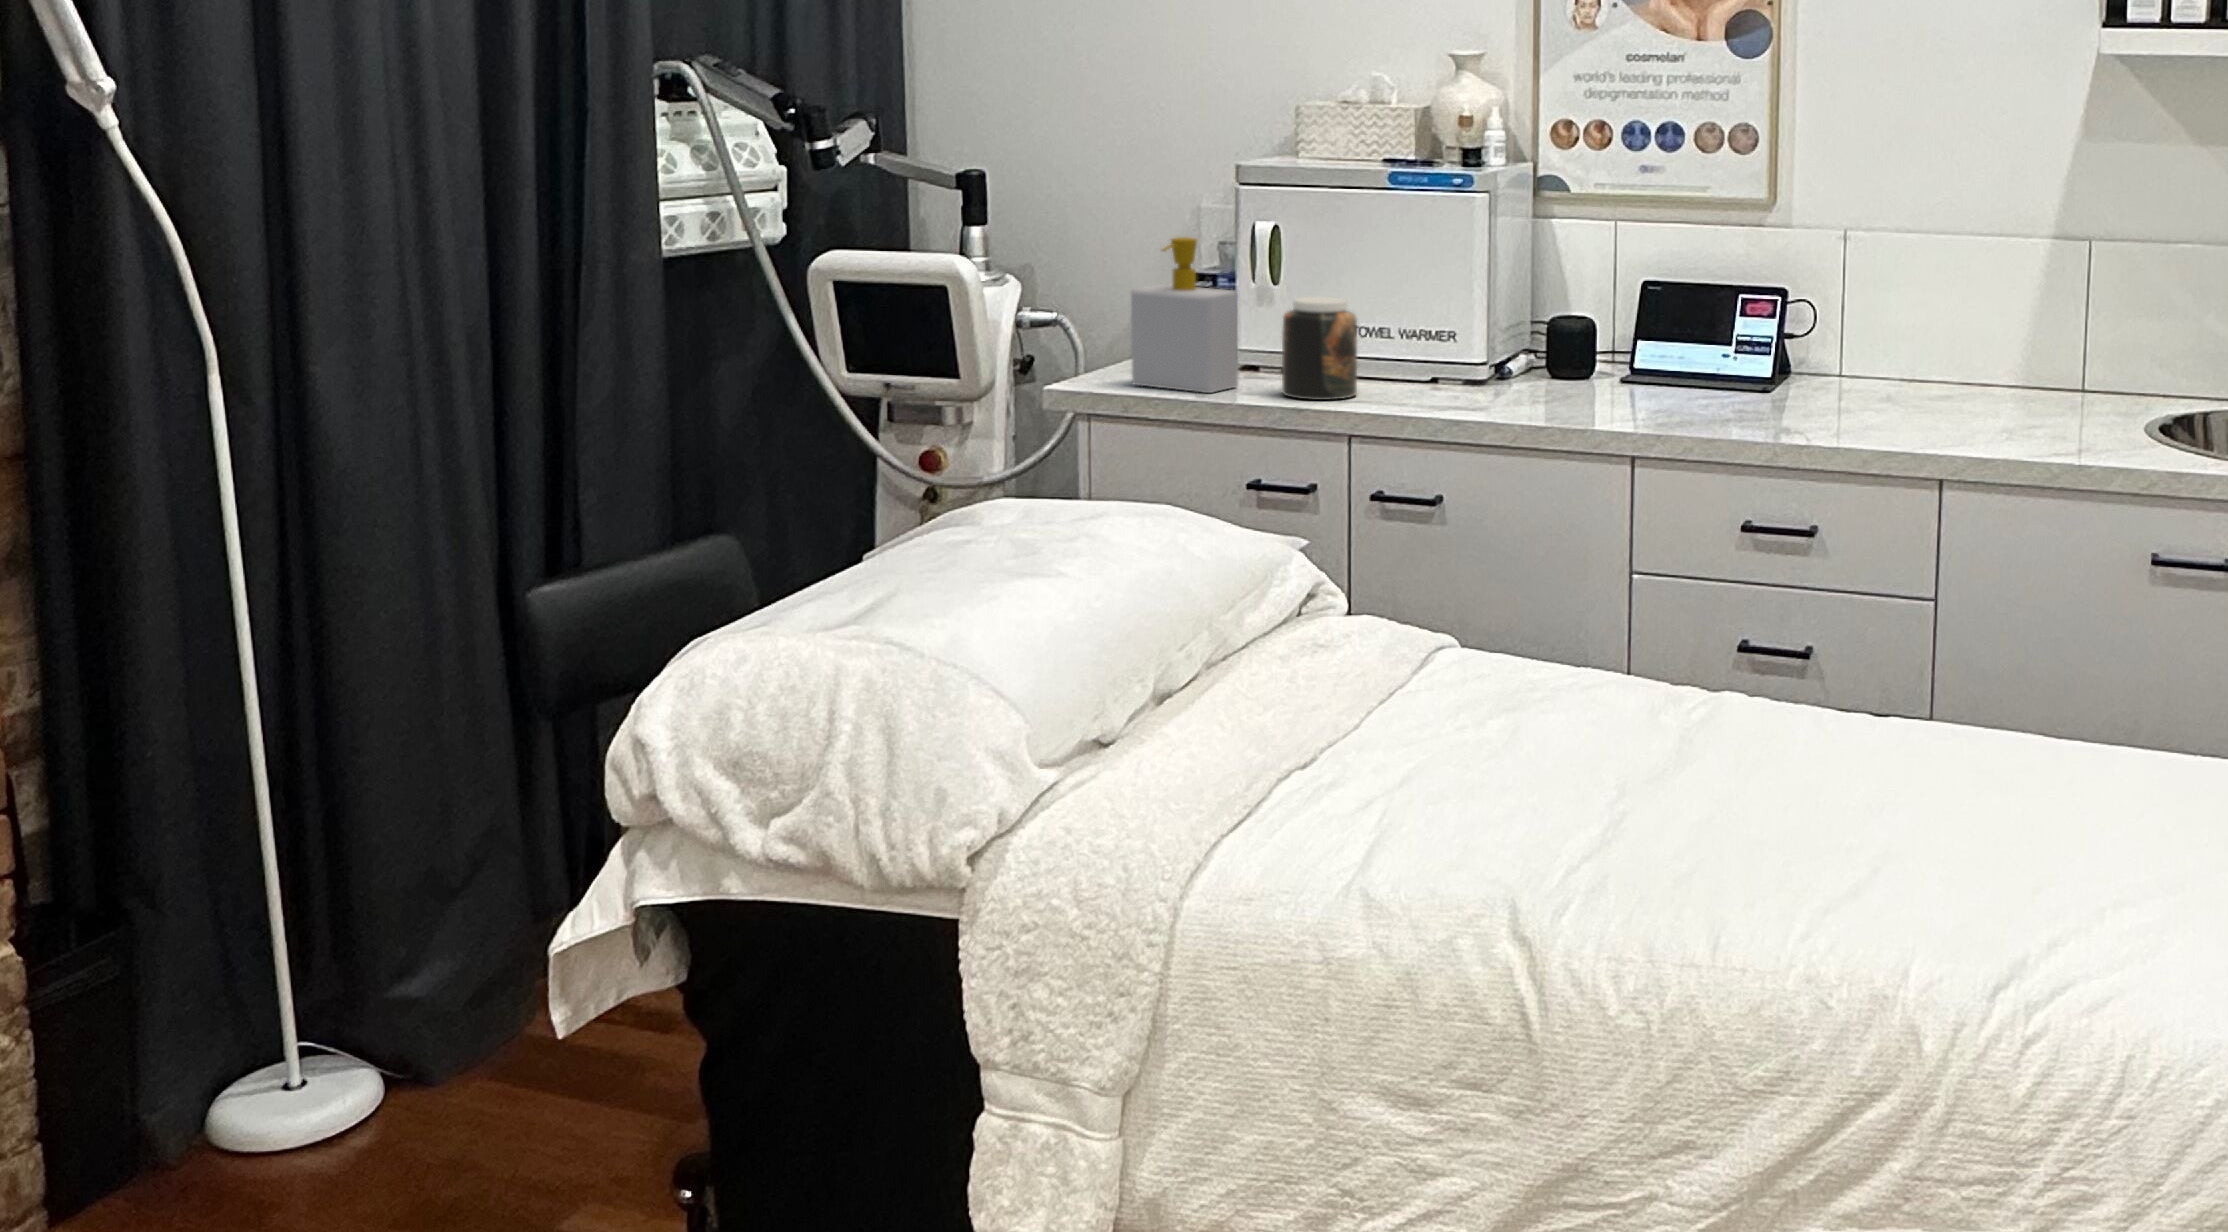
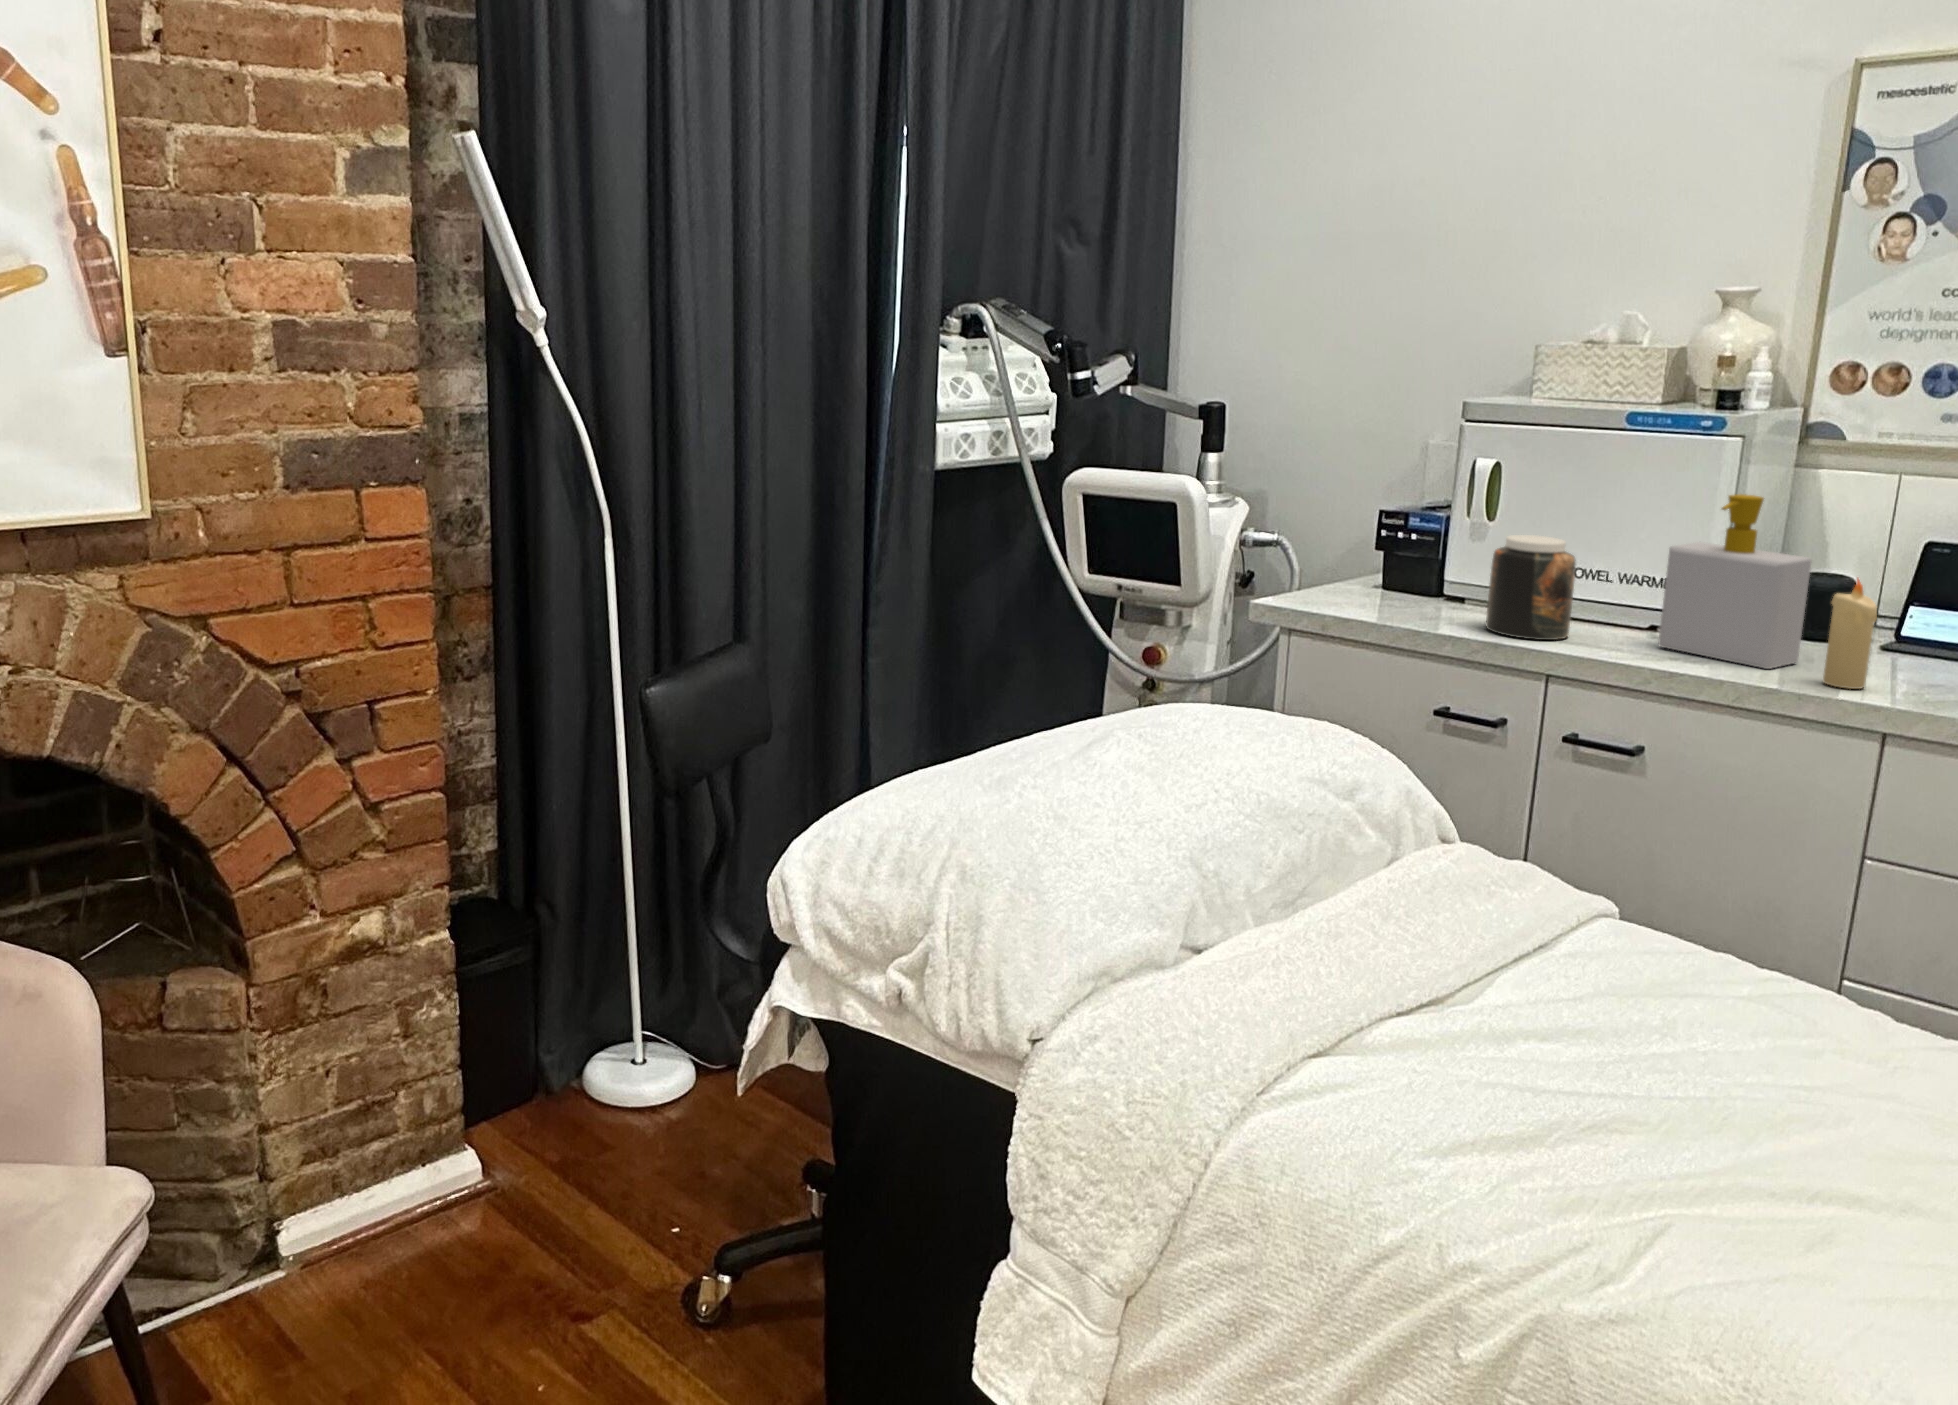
soap bottle: present [1131,237,1238,393] -> present [1658,494,1812,669]
candle: none [1559,312,1592,412] -> present [1823,579,1877,689]

